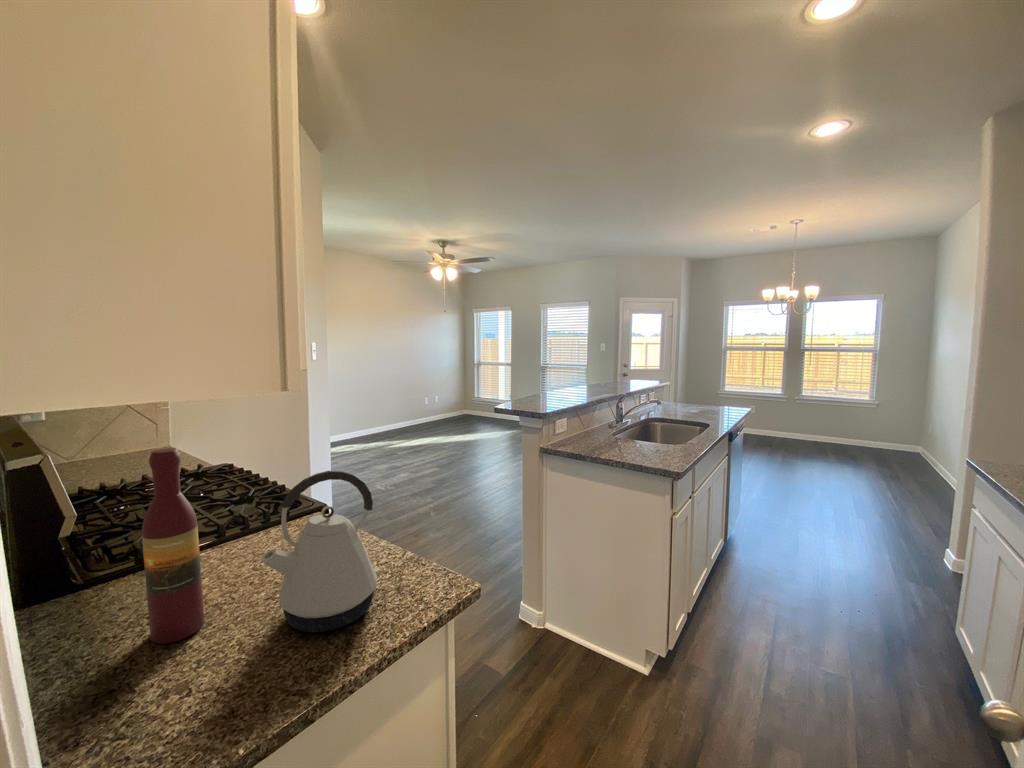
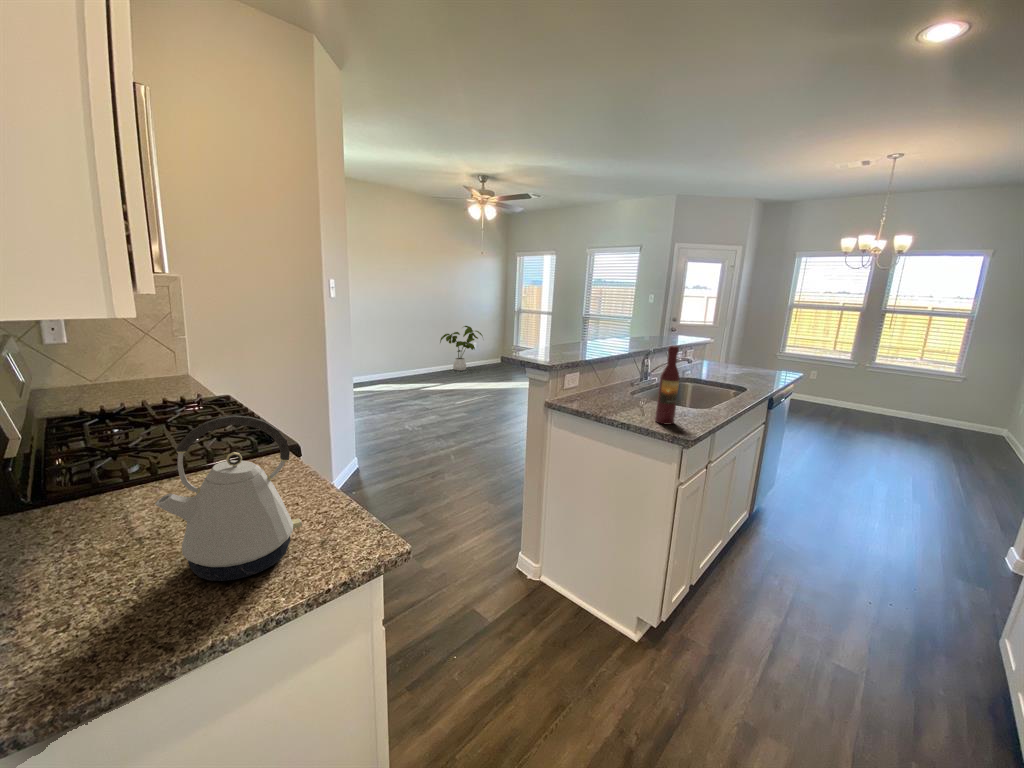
house plant: none [404,382,447,426] -> present [440,326,483,370]
wine bottle: present [142,448,204,644] -> present [655,346,679,425]

